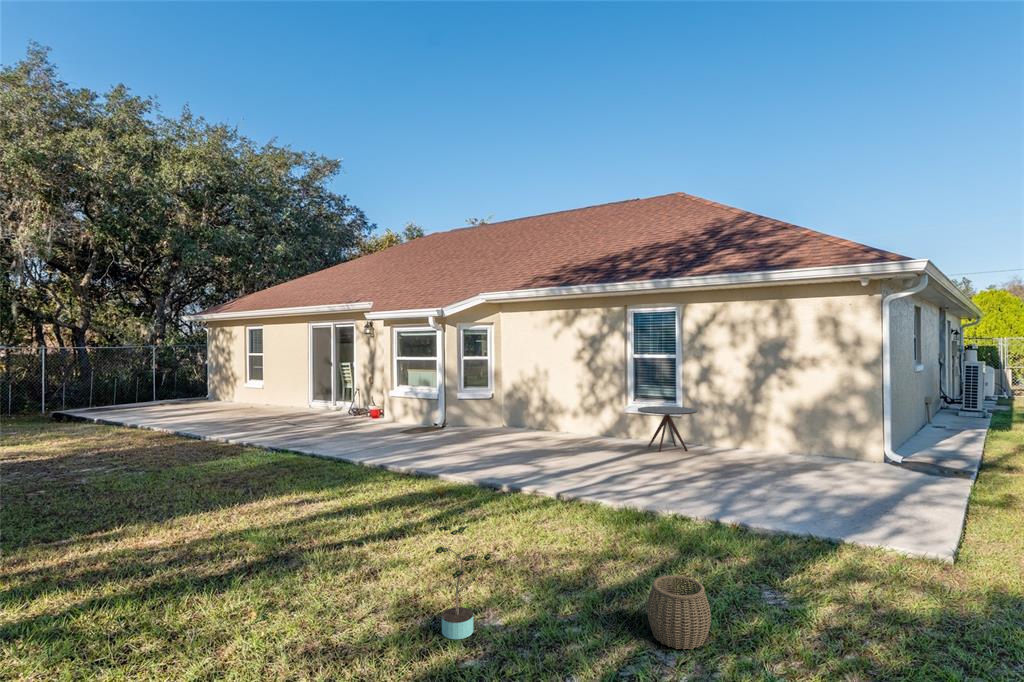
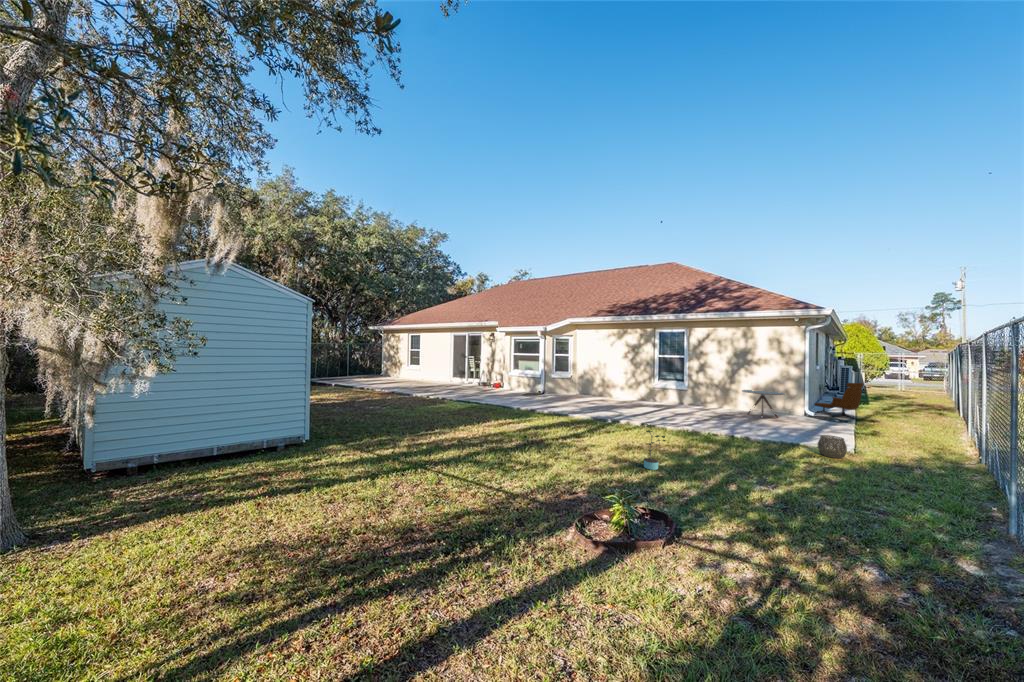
lounge chair: none [905,396,987,464] -> present [815,383,863,417]
round table: present [638,406,698,452] -> present [742,390,784,417]
woven basket: present [647,575,711,650] -> present [818,435,847,458]

